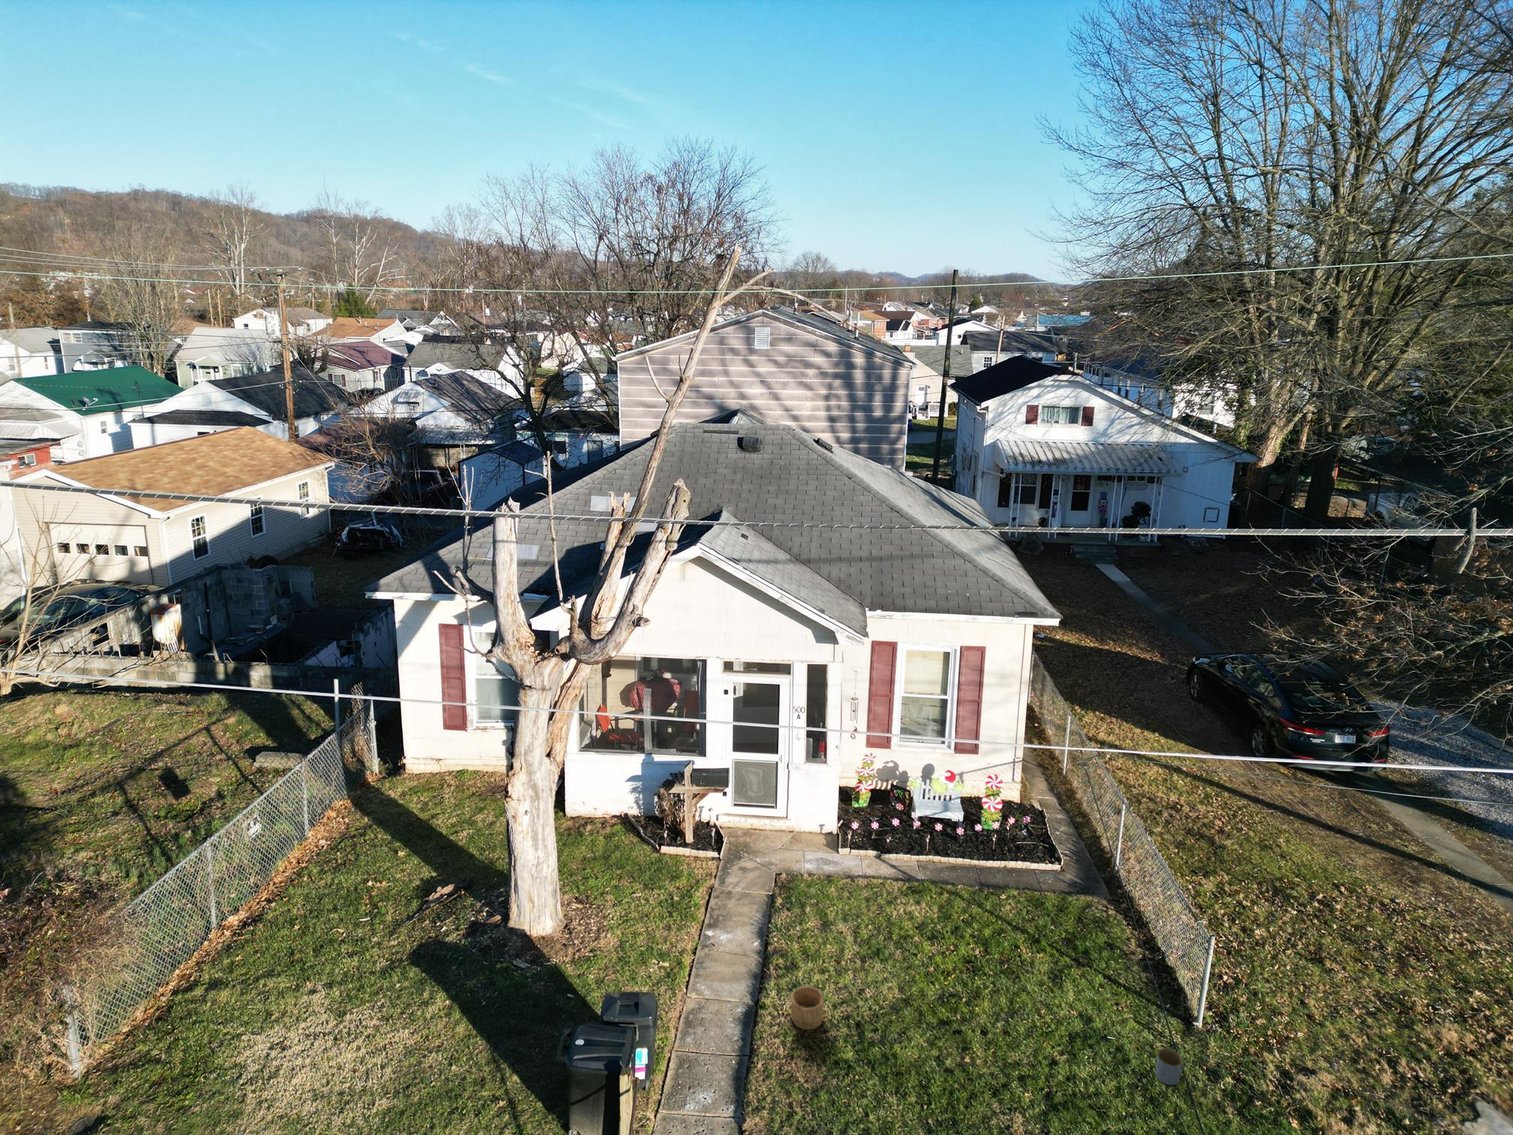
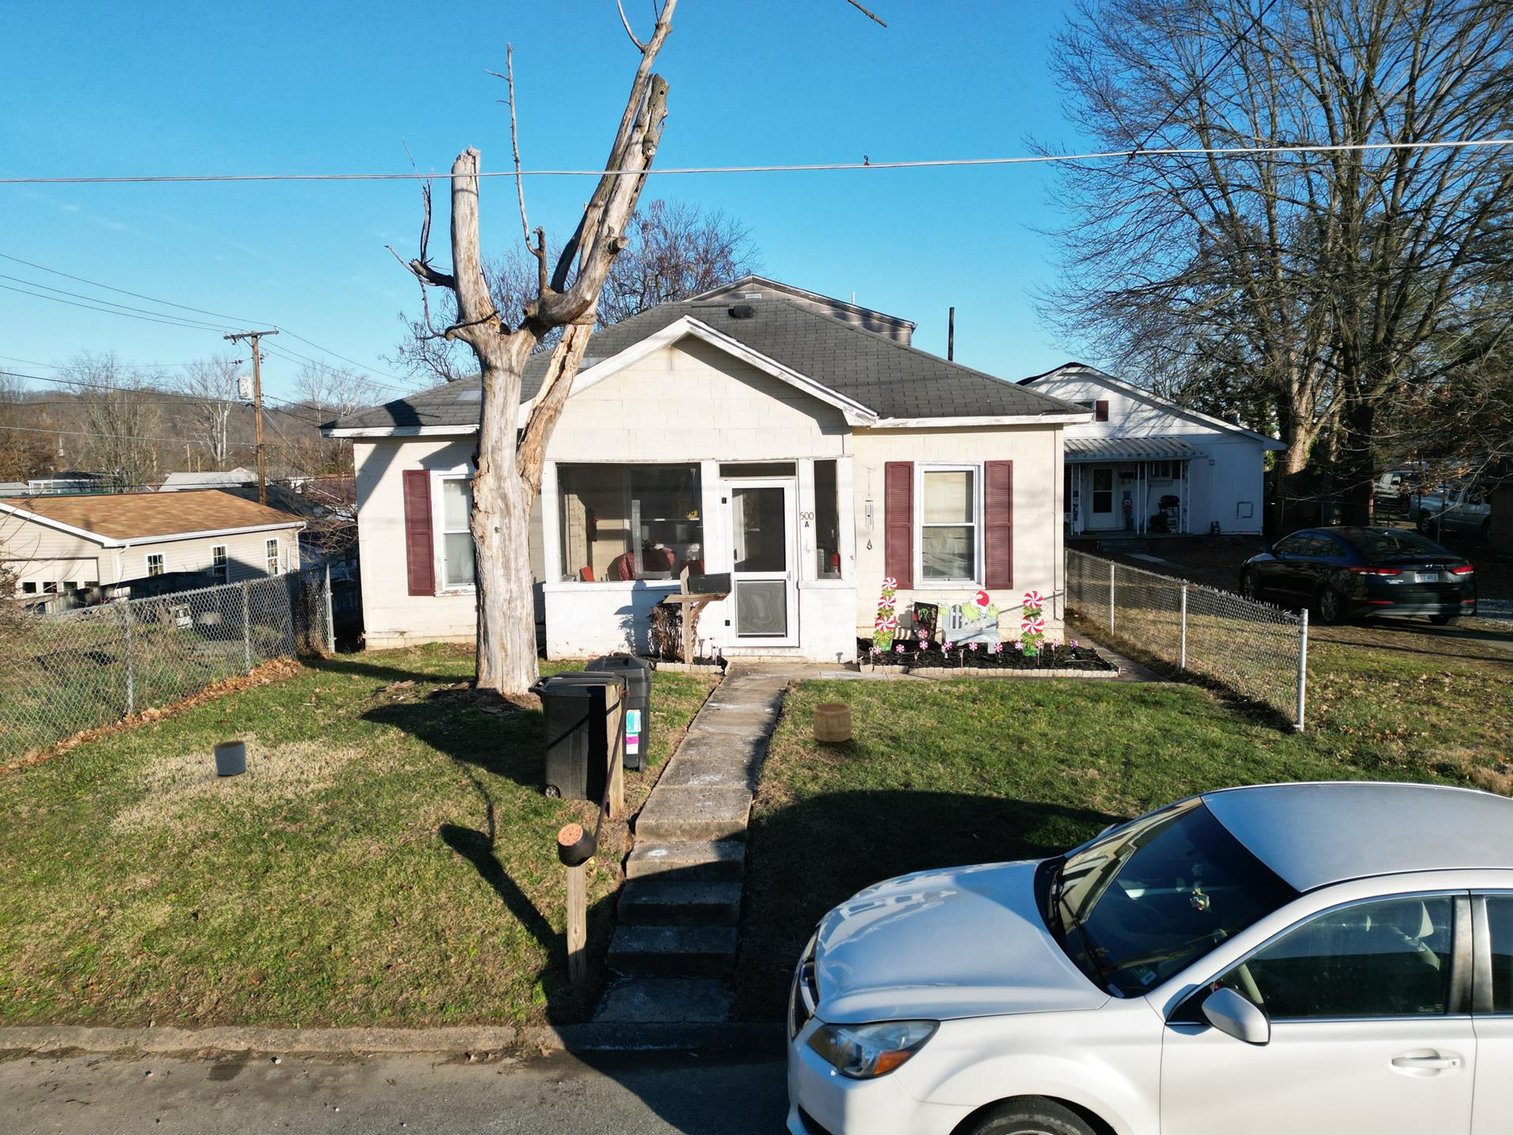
planter: present [1155,1048,1183,1085] -> present [214,740,246,776]

